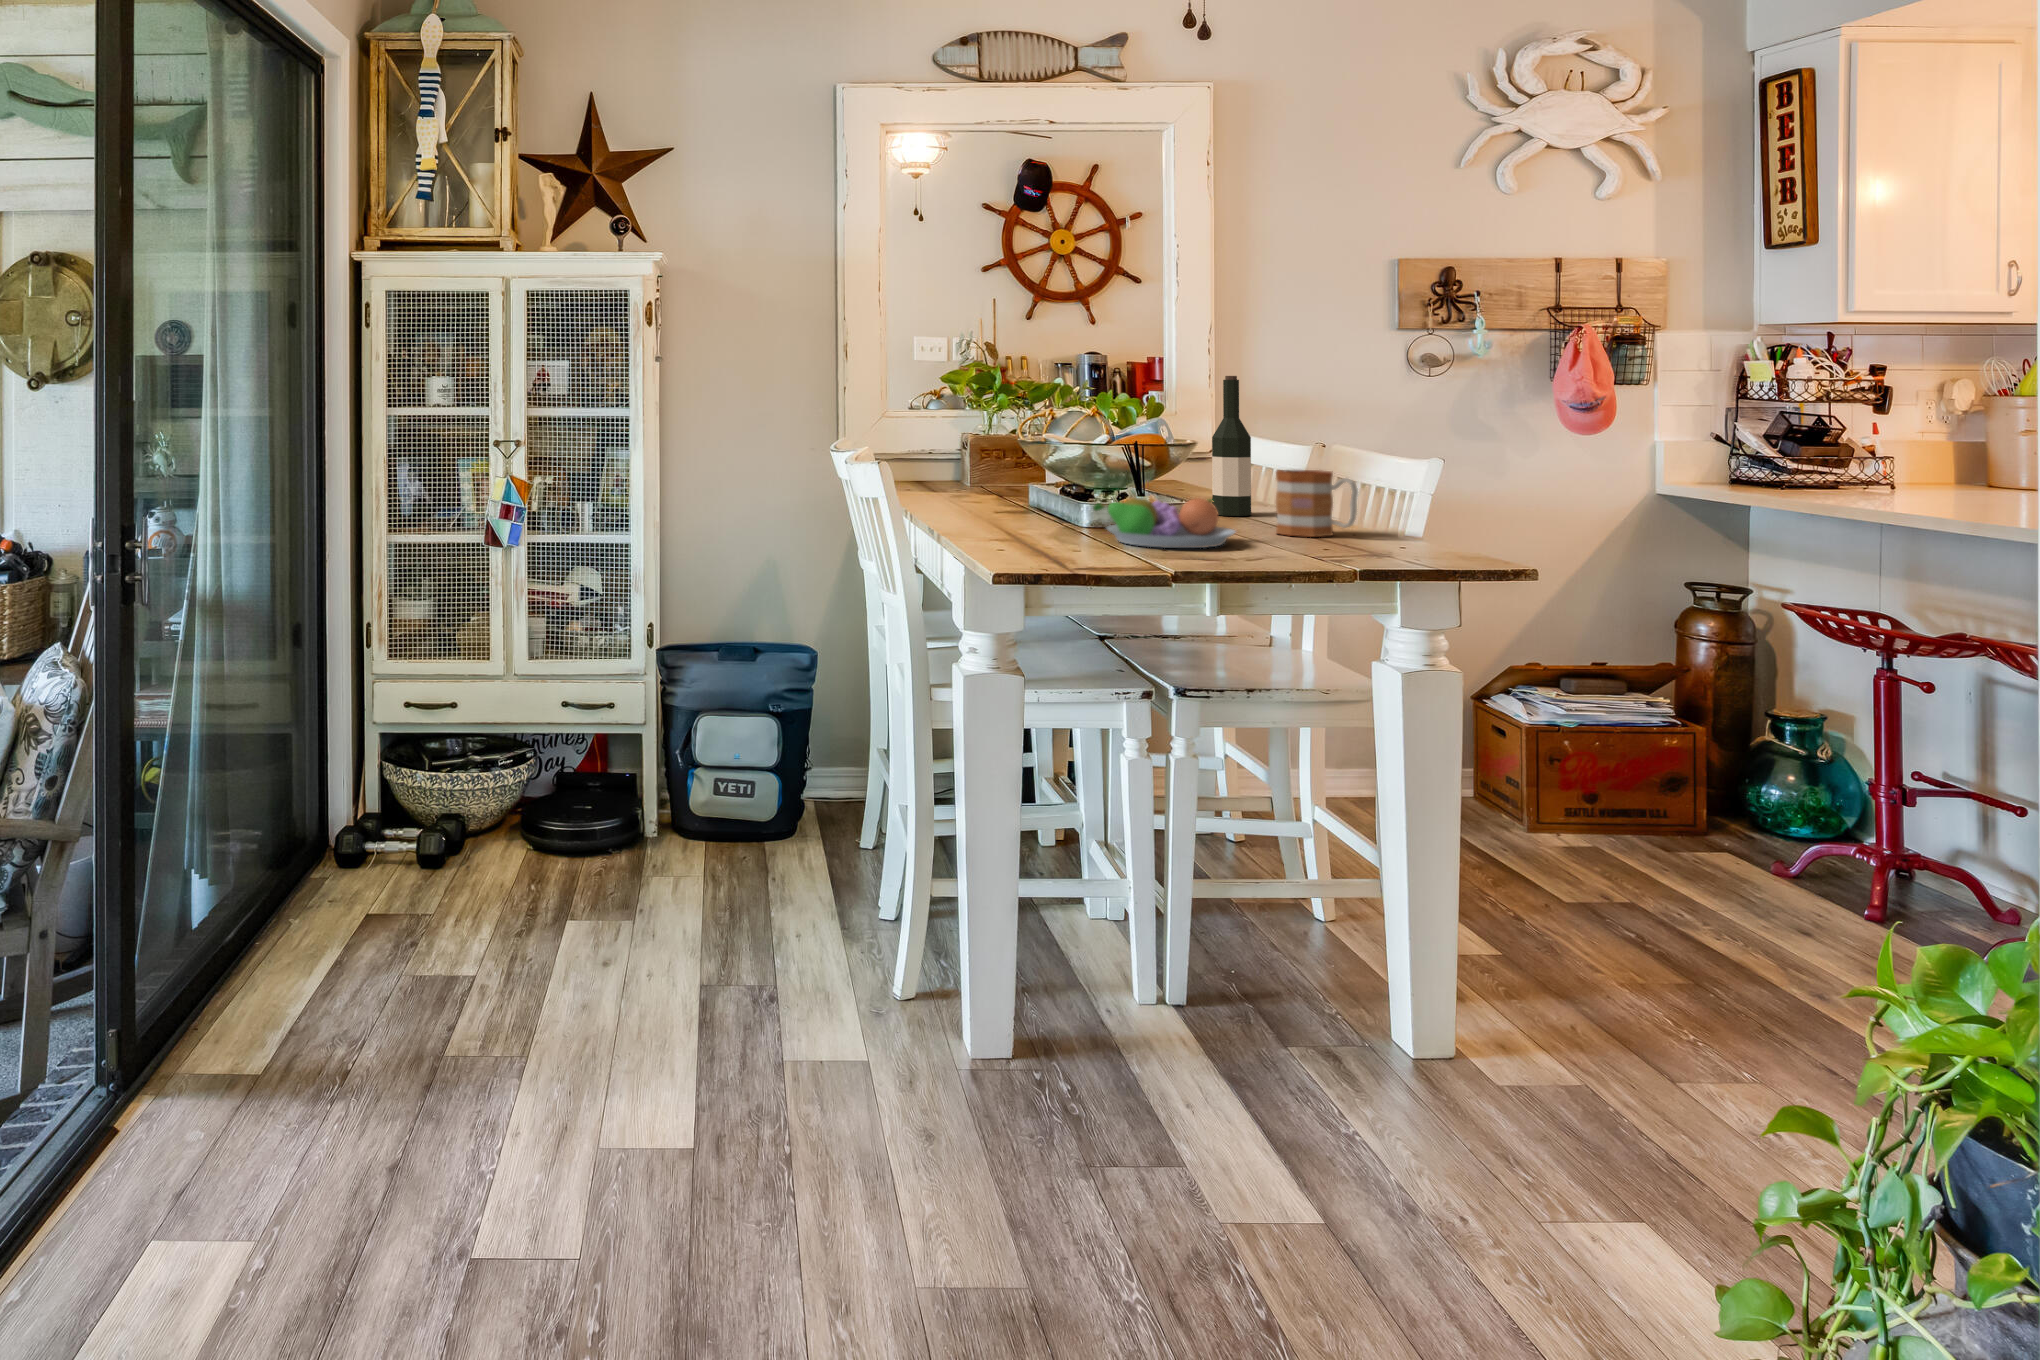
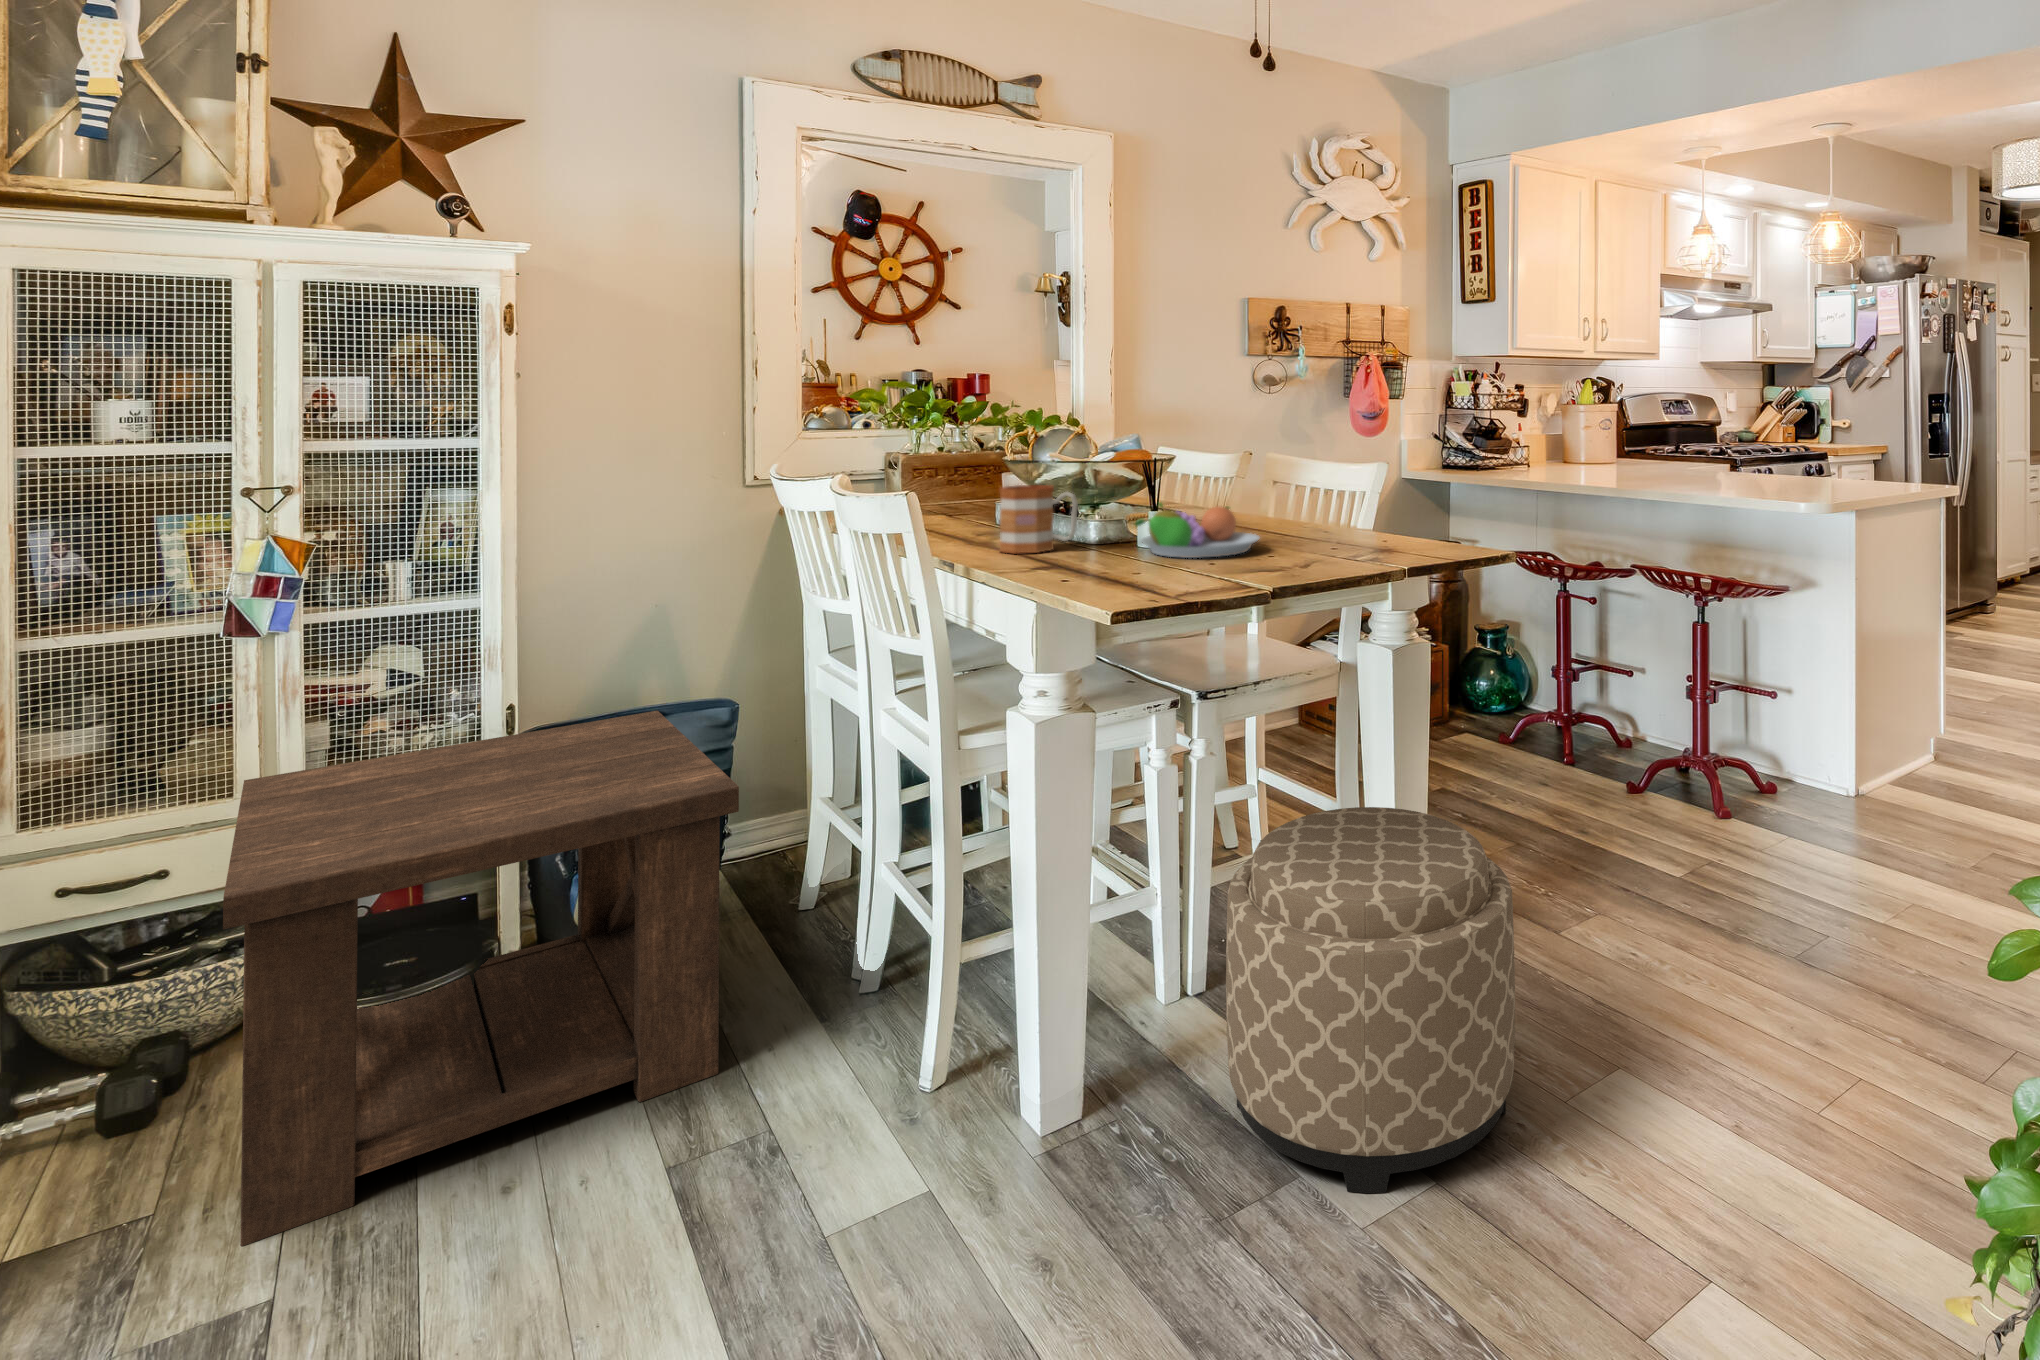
wine bottle: present [1212,376,1251,516] -> none [1178,391,1212,518]
mug: present [1276,470,1358,537] -> present [1000,485,1078,554]
side table: none [457,646,769,945] -> present [223,711,739,1246]
ottoman: none [1141,831,1475,1208] -> present [1226,807,1515,1193]

